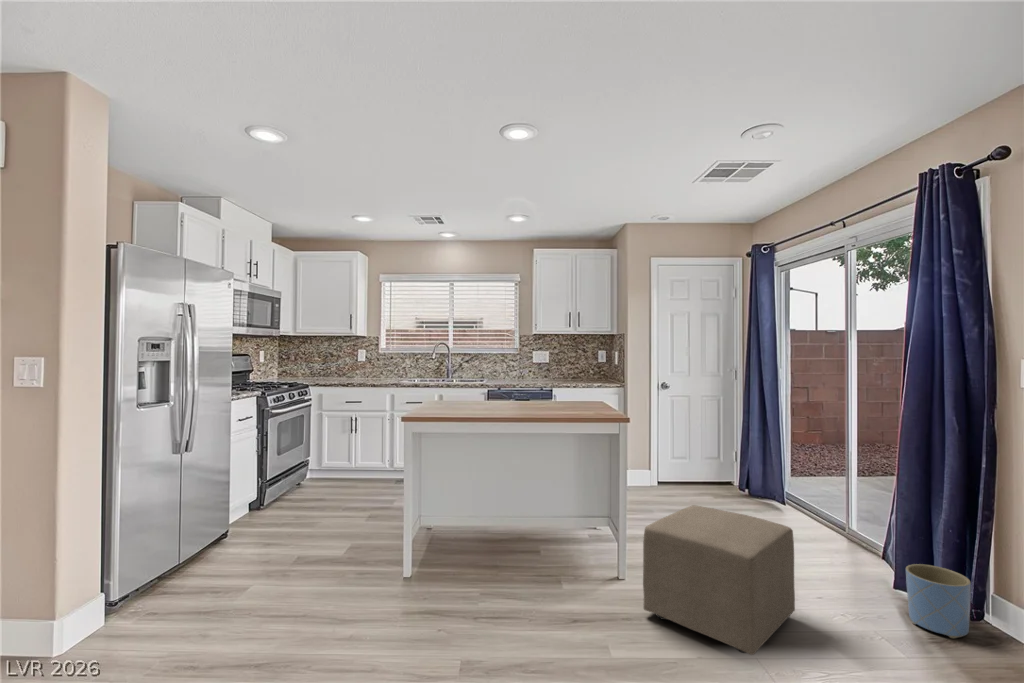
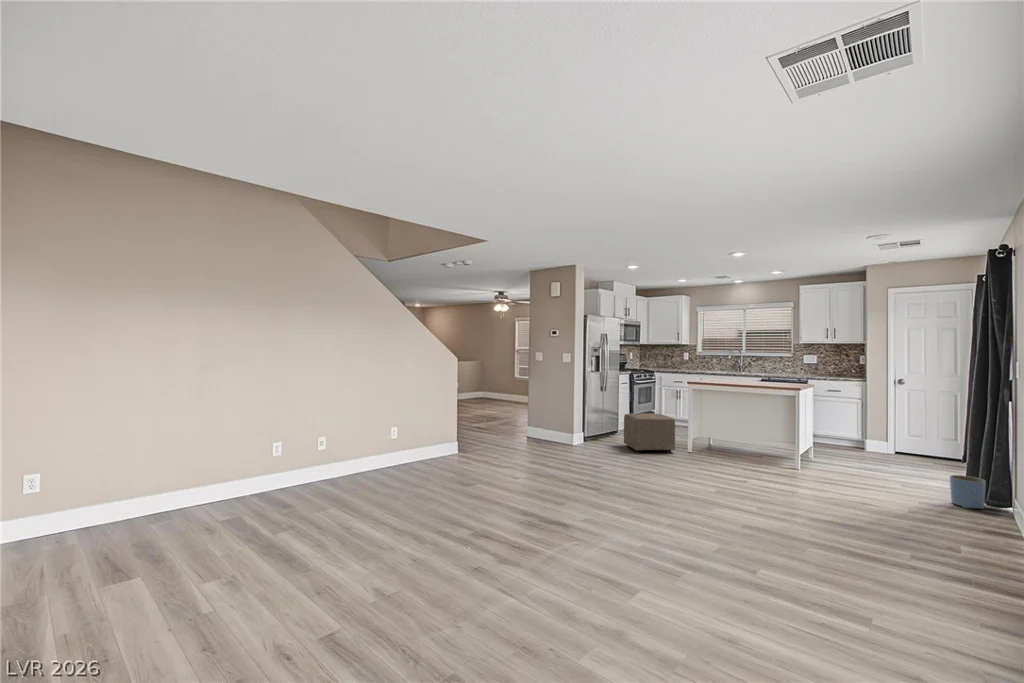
ottoman: present [643,505,795,655] -> present [624,413,675,452]

